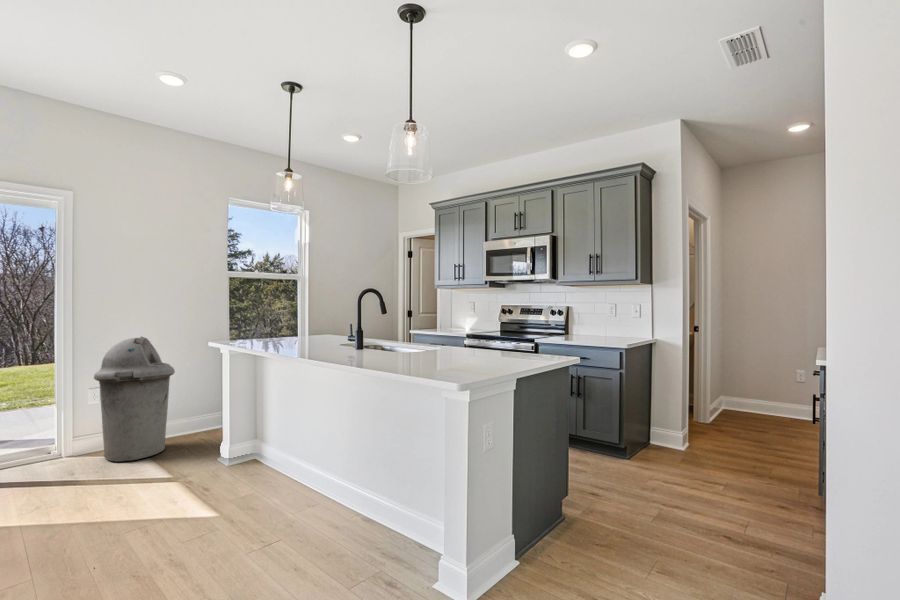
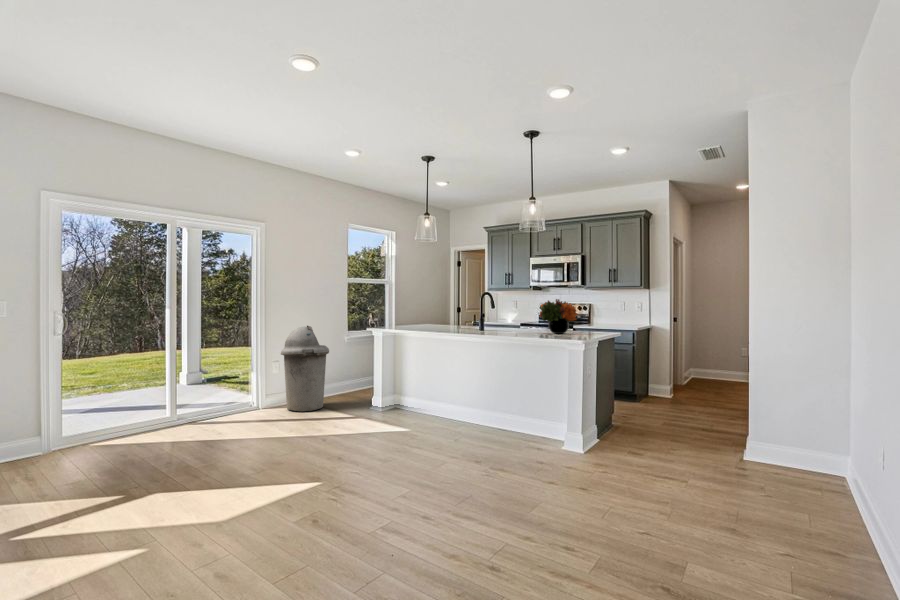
flower arrangement: none [417,299,489,362] -> present [539,299,578,334]

